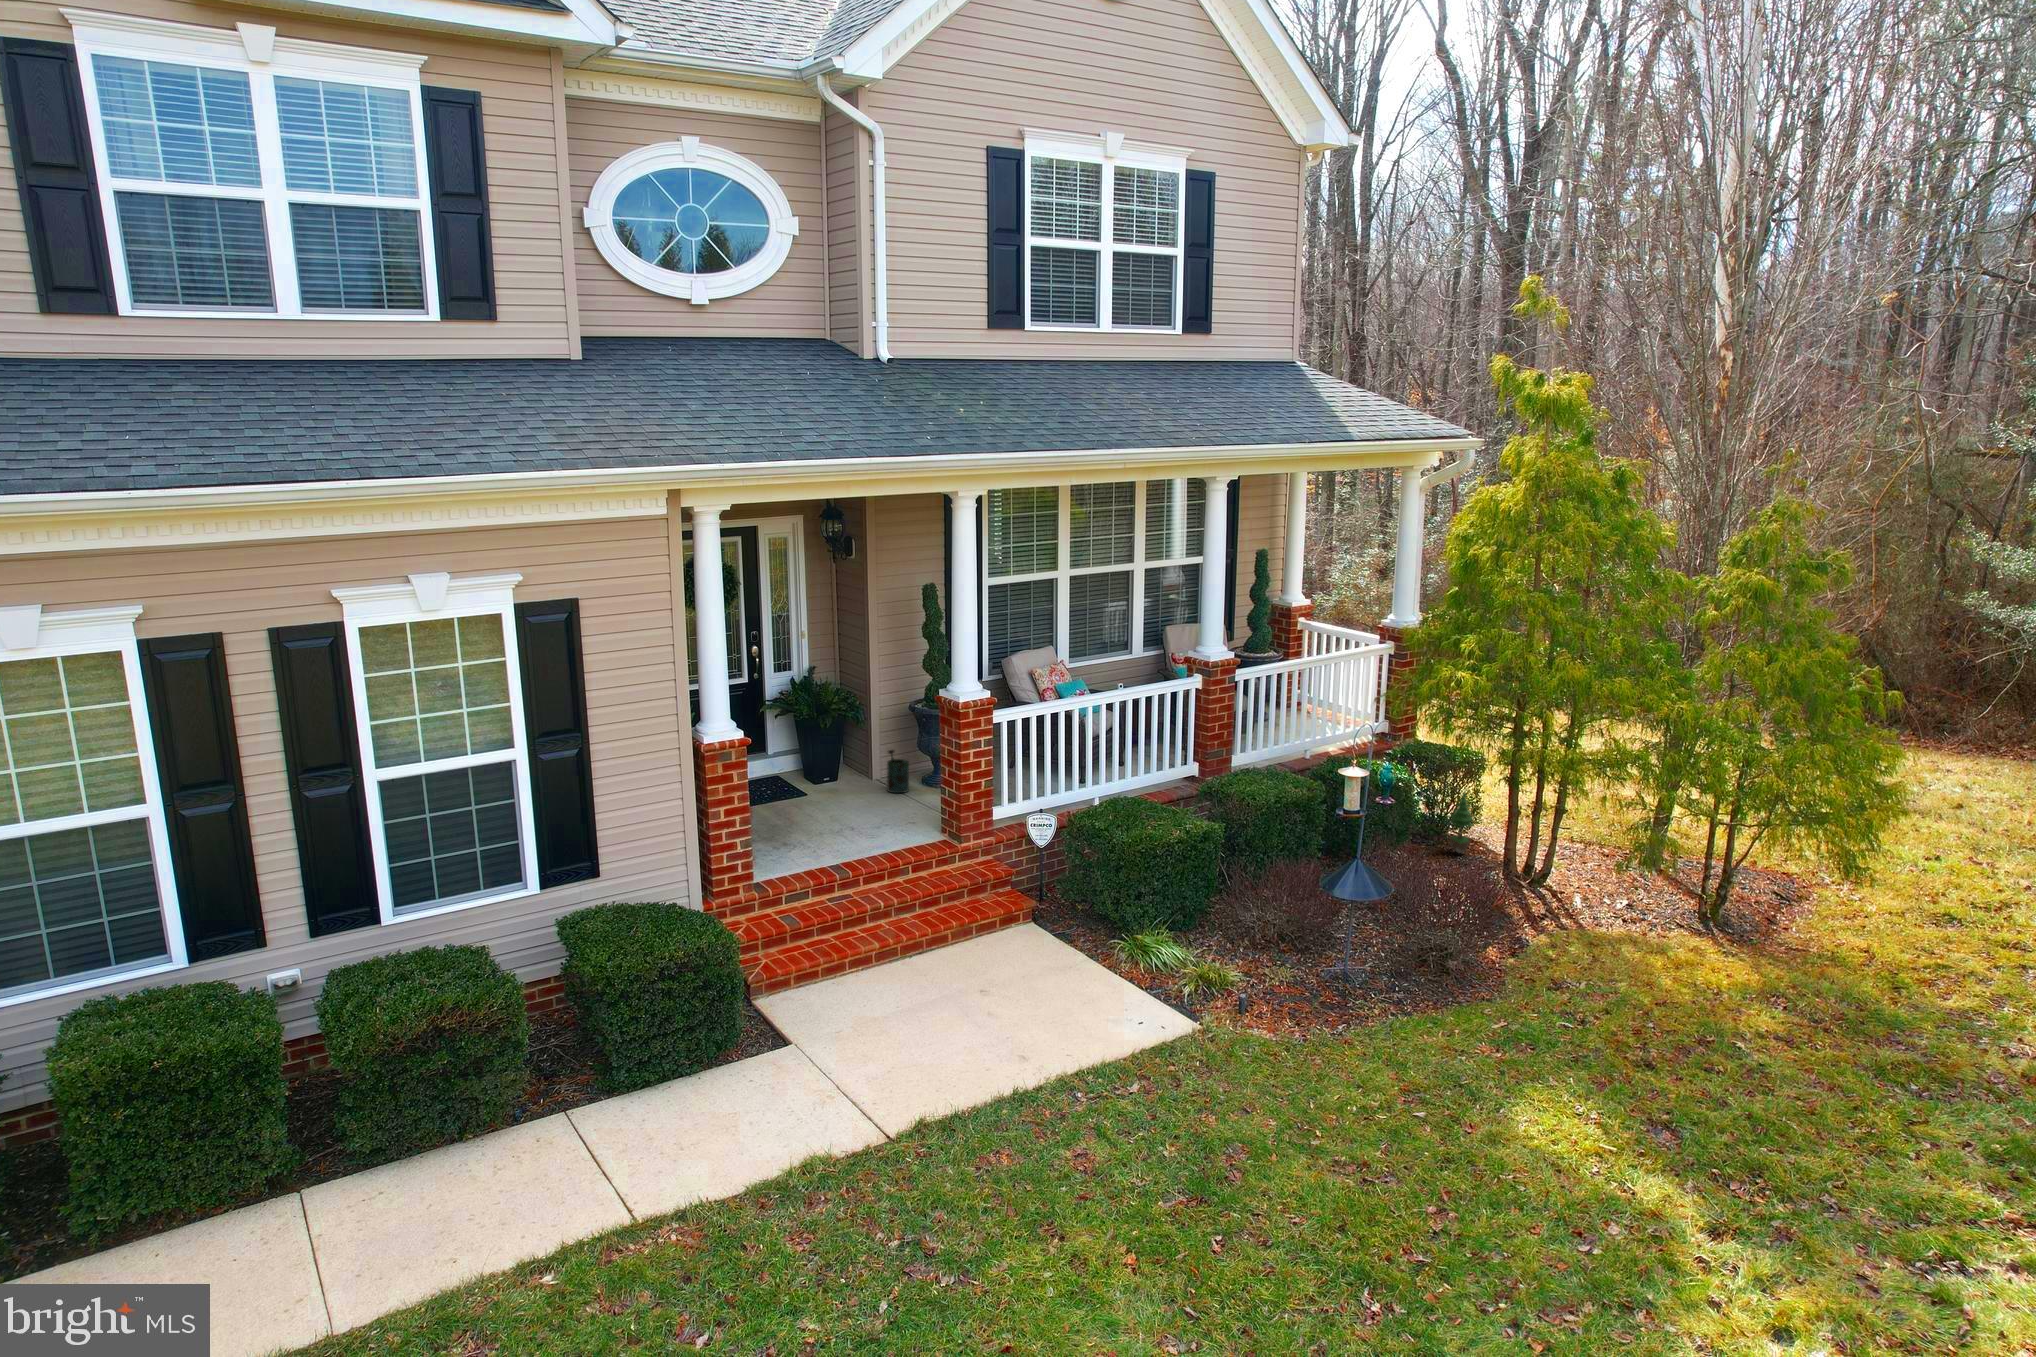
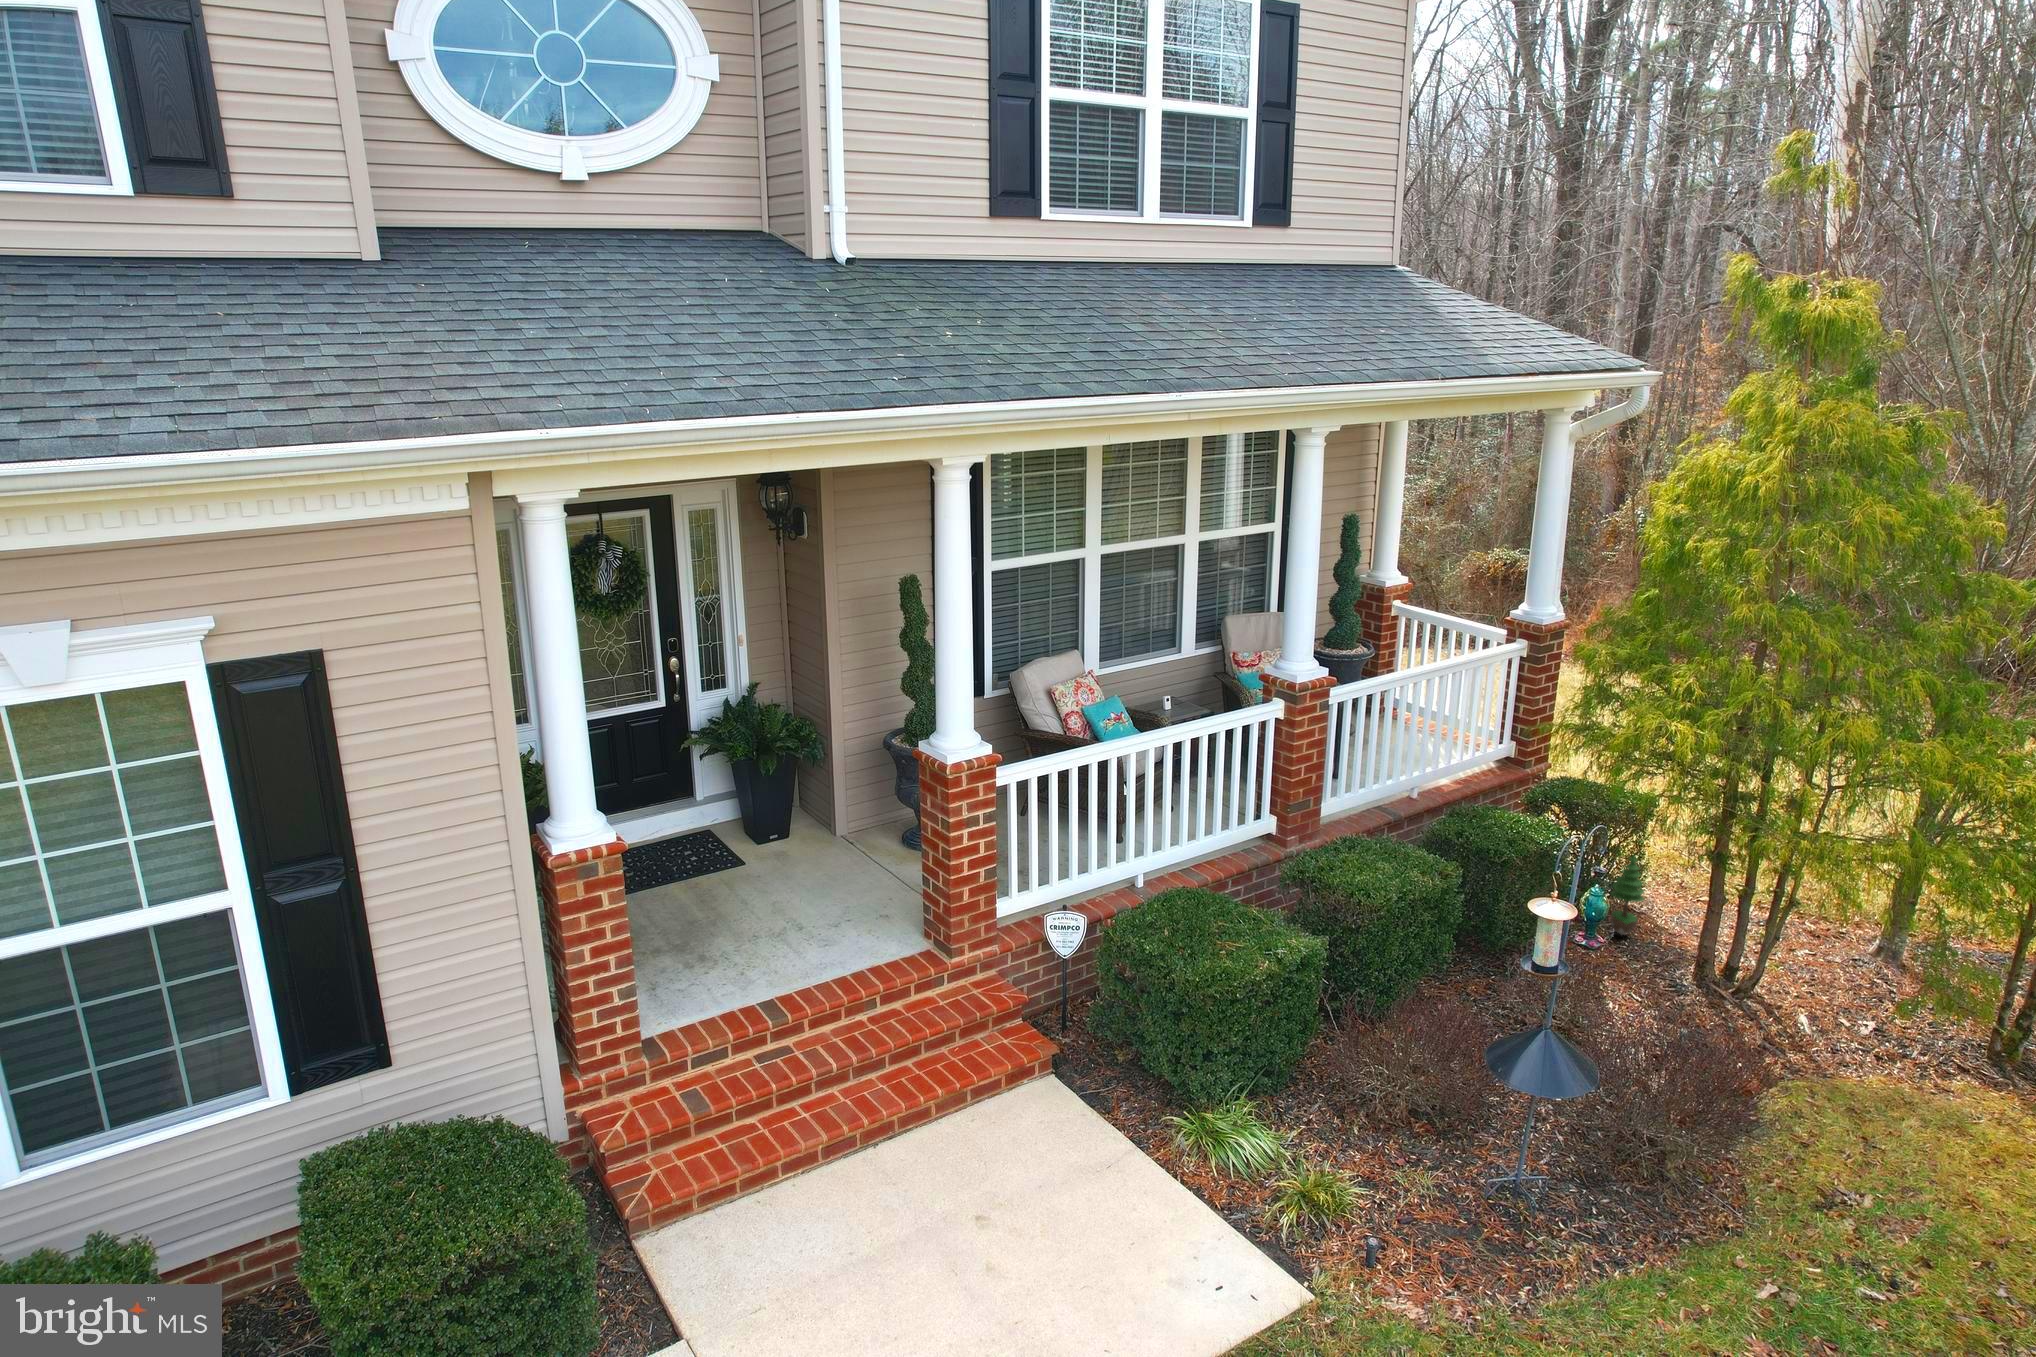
watering can: present [887,750,909,793] -> none [854,798,885,861]

